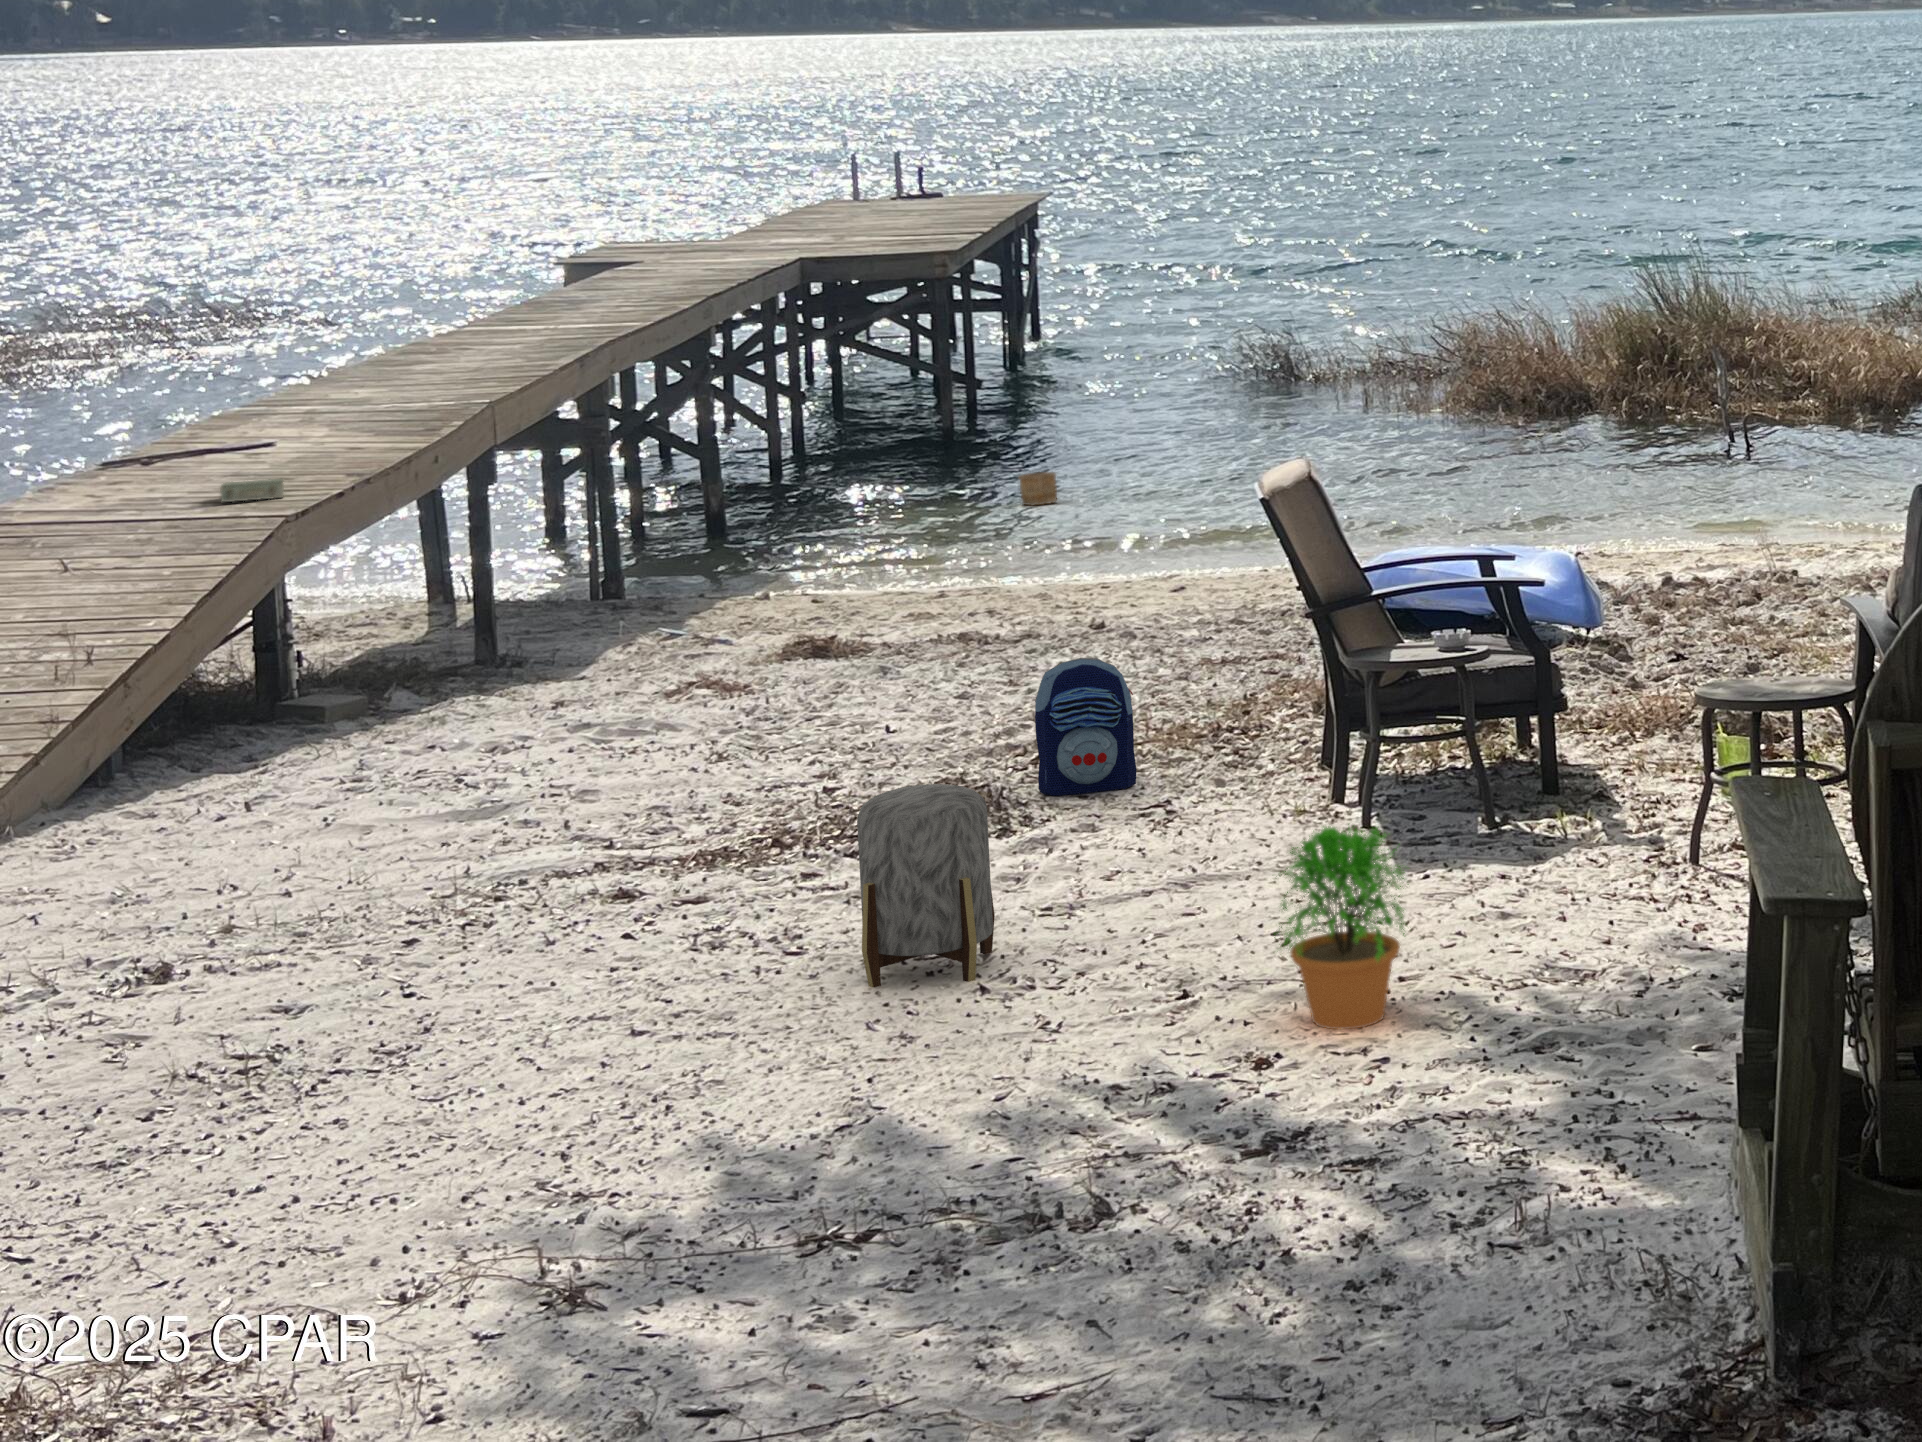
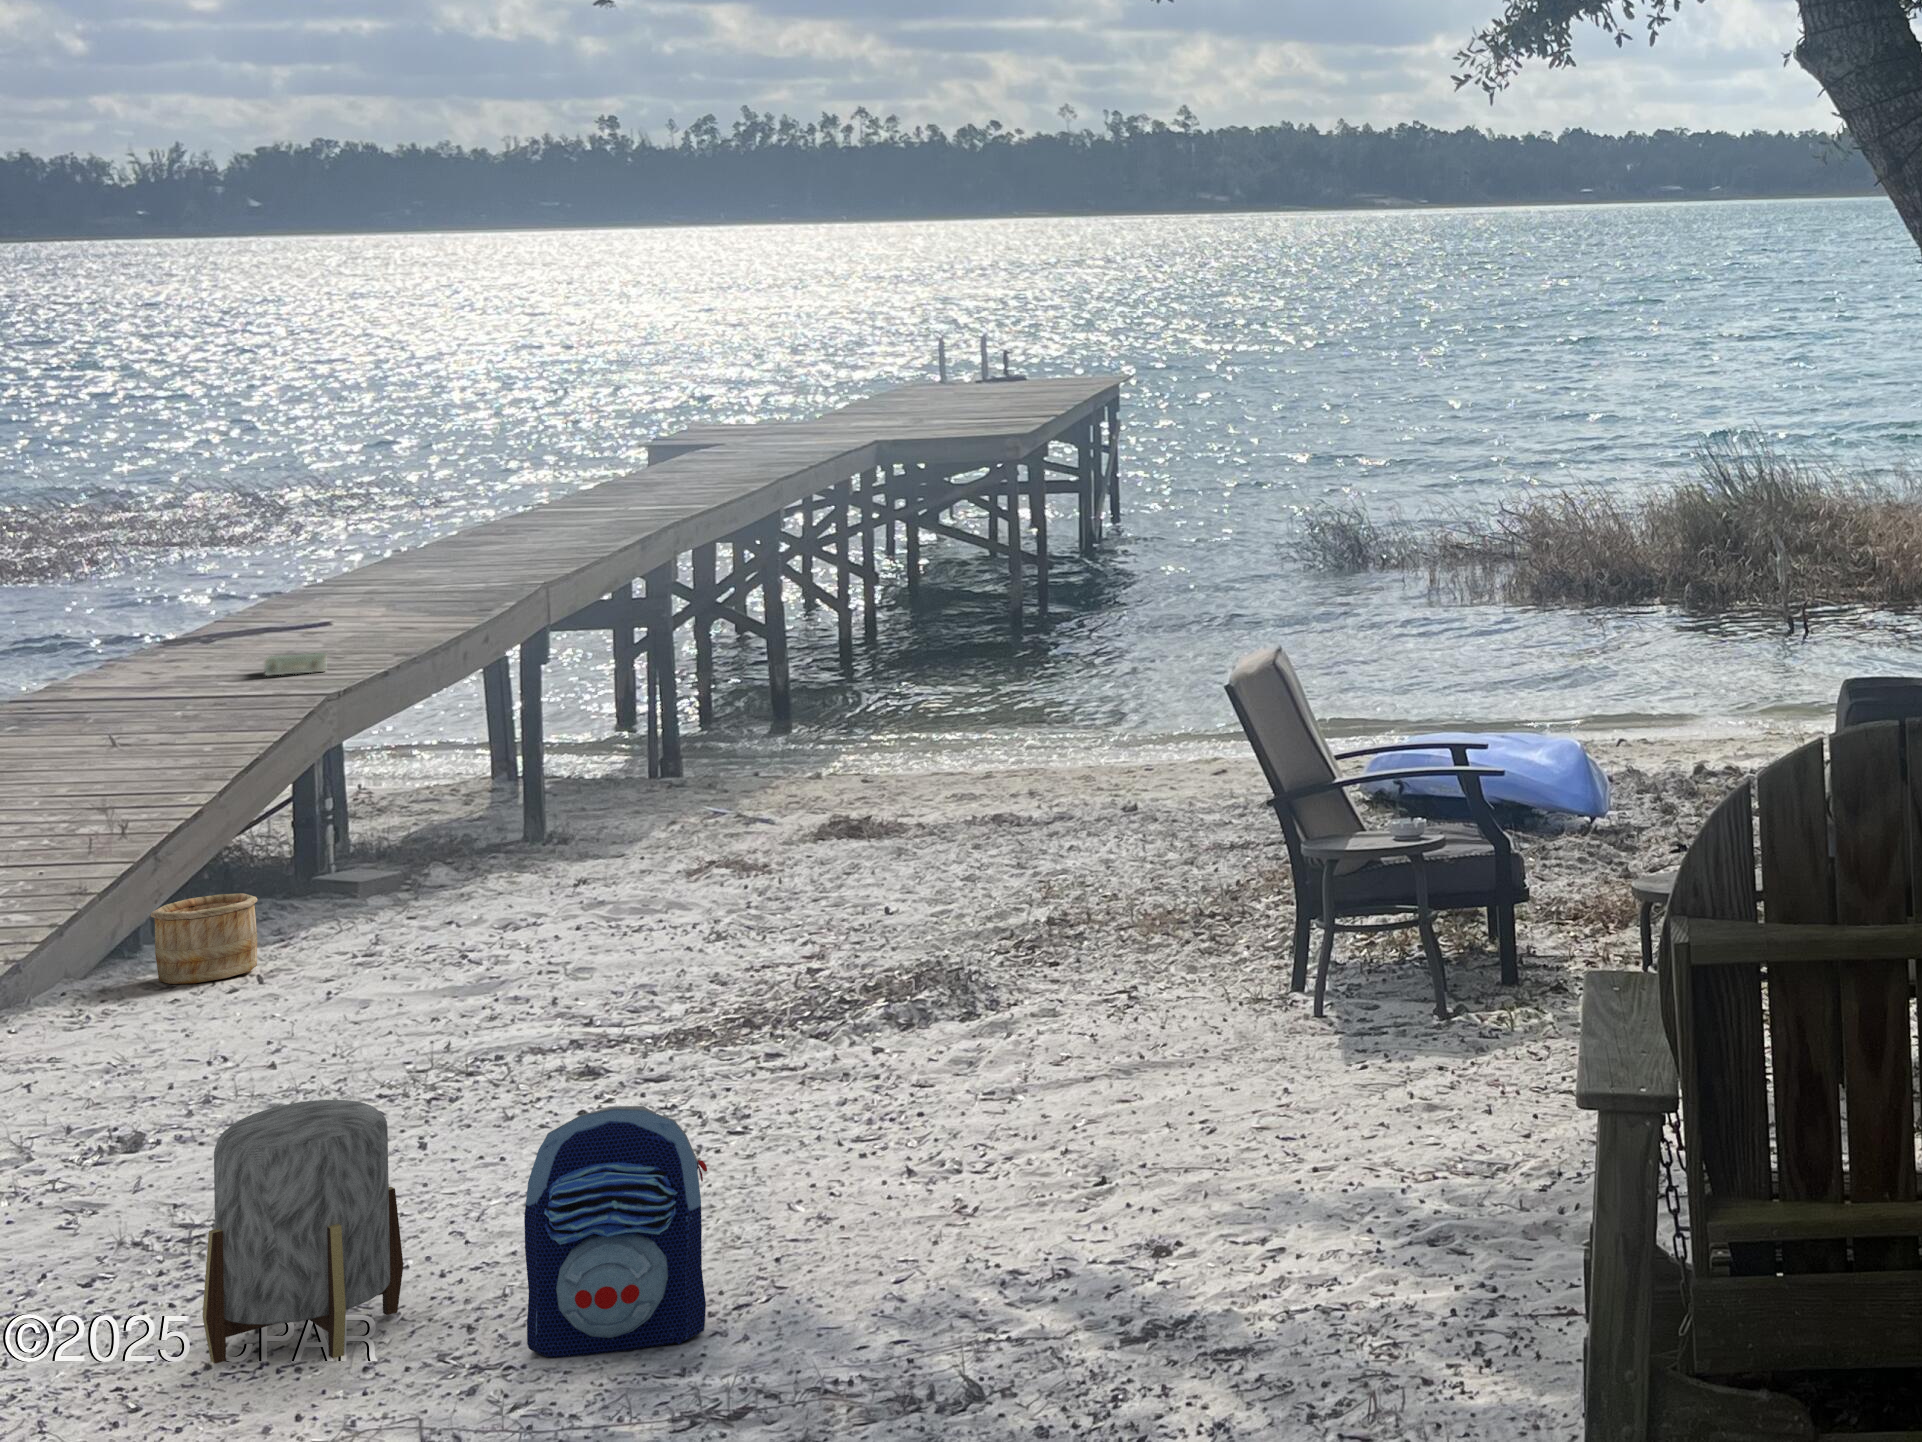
wooden bucket: present [1019,472,1057,506] -> present [151,893,257,984]
backpack: present [1035,658,1137,796] -> present [524,1106,707,1358]
stool: present [857,784,995,988] -> present [202,1100,403,1363]
potted plant: present [1274,824,1409,1029] -> none [1186,1010,1326,1219]

